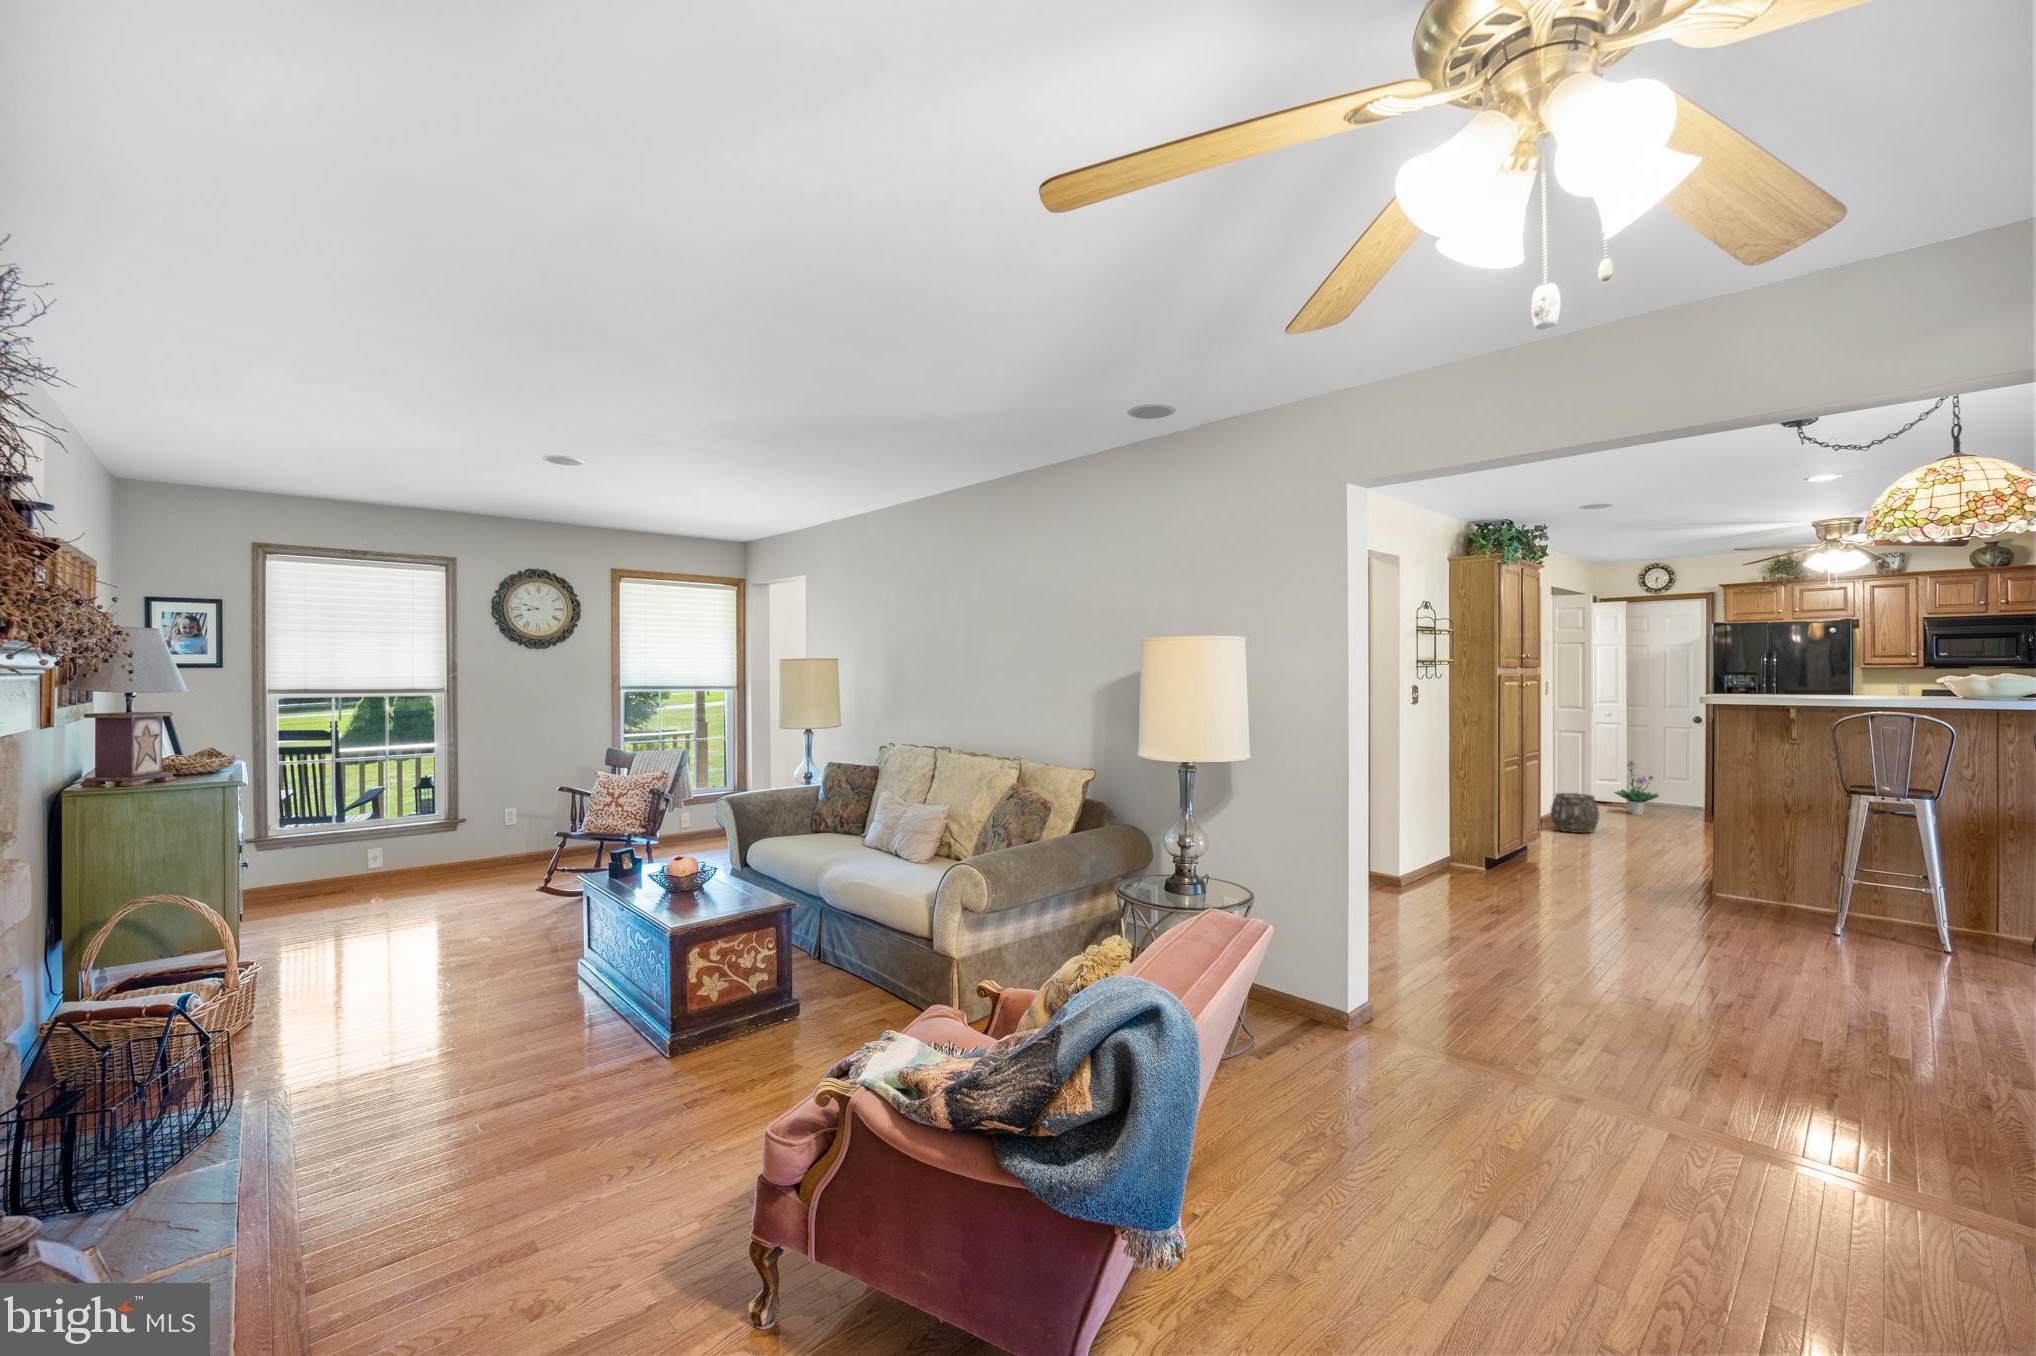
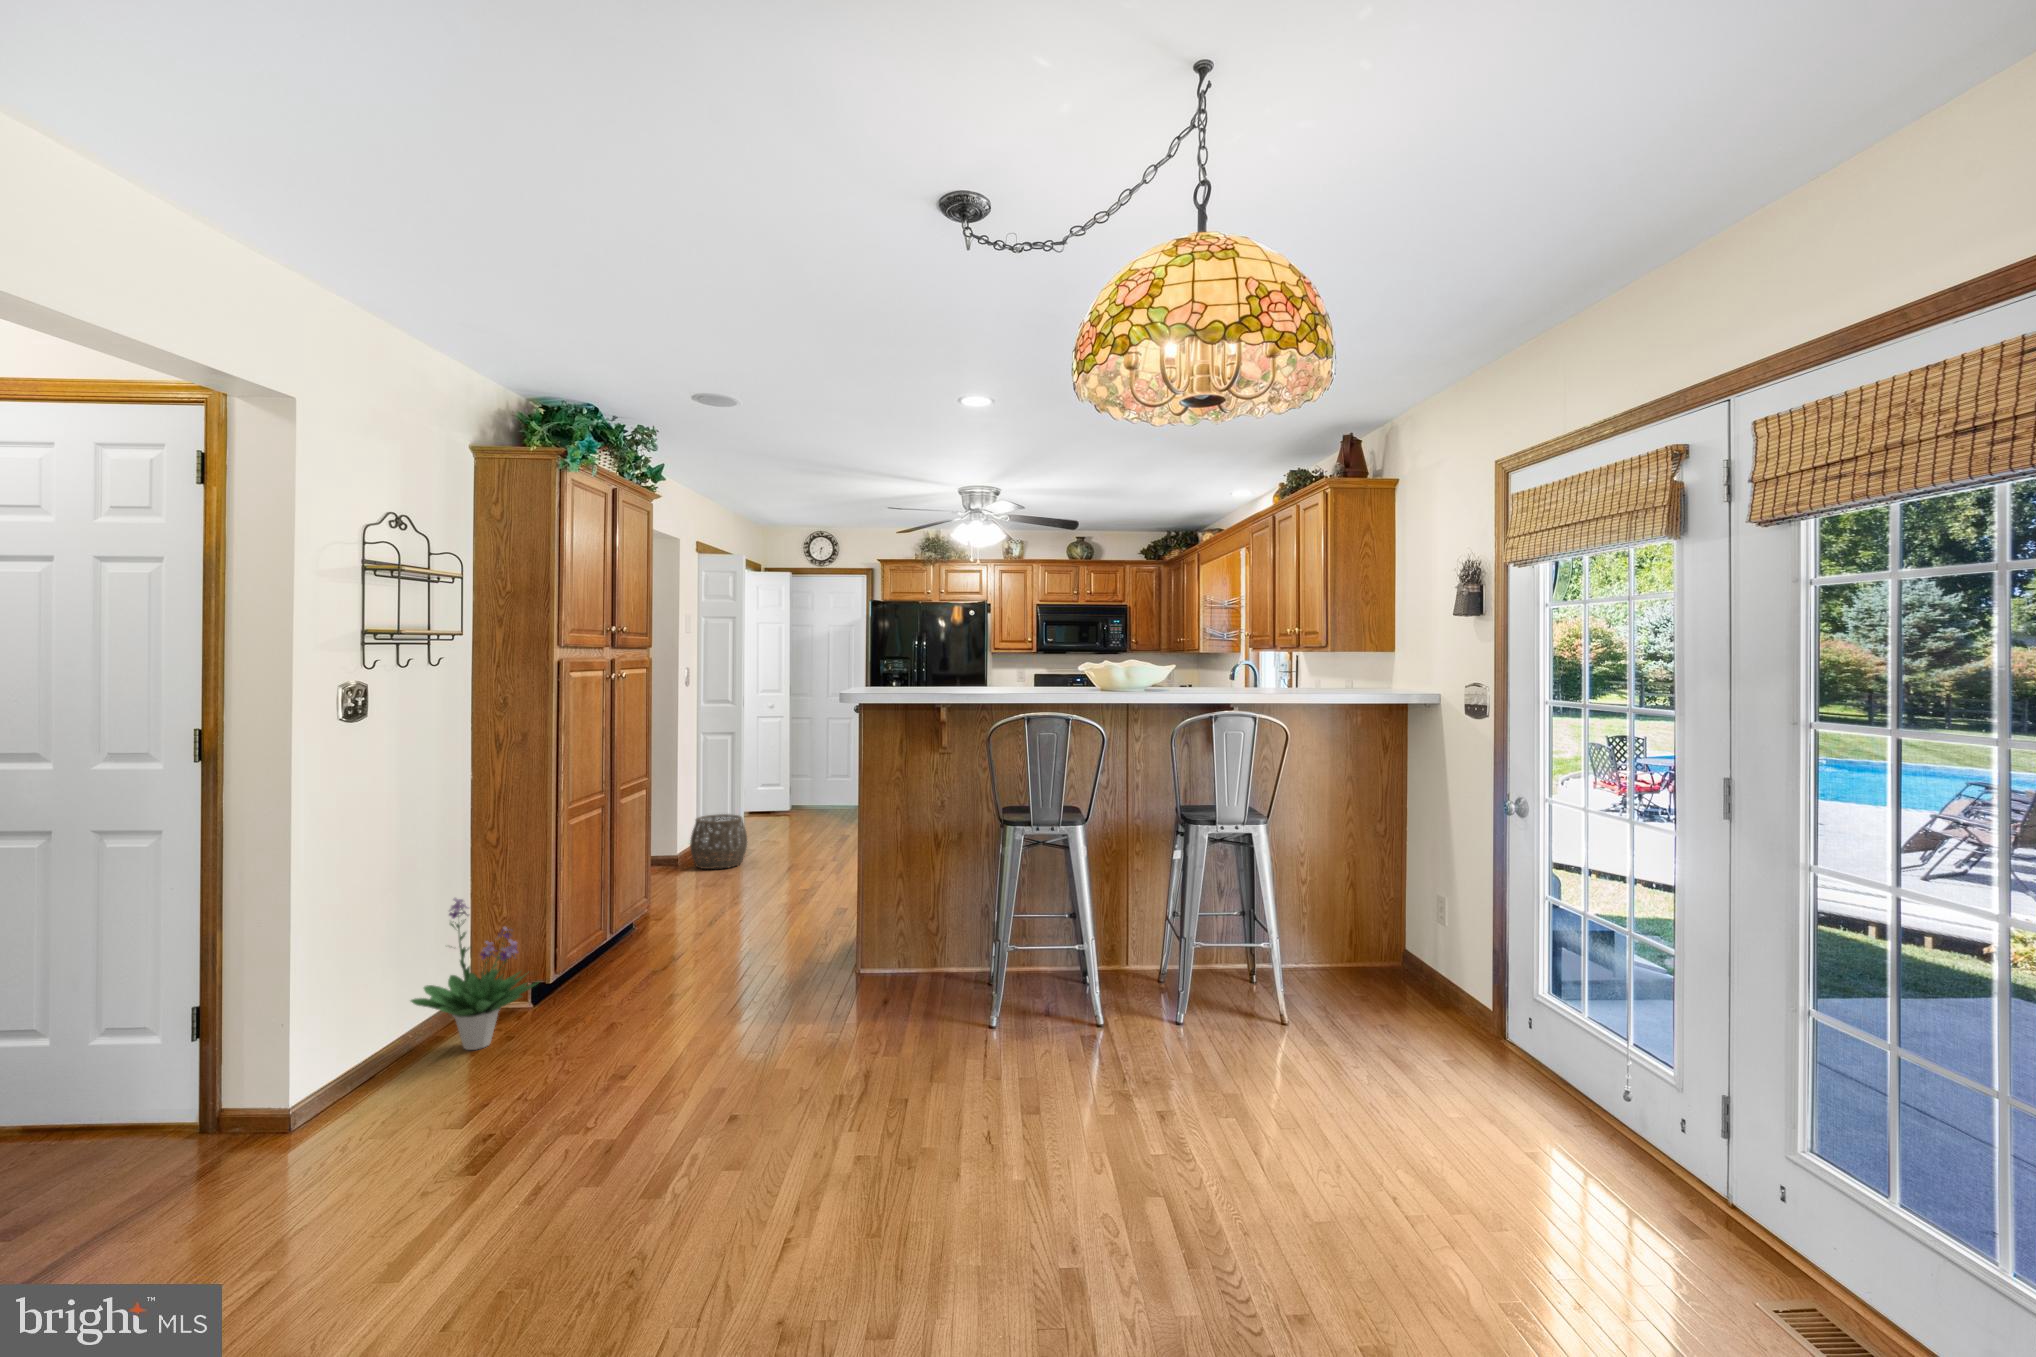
potted plant: present [1614,760,1659,815] -> present [411,898,538,1050]

